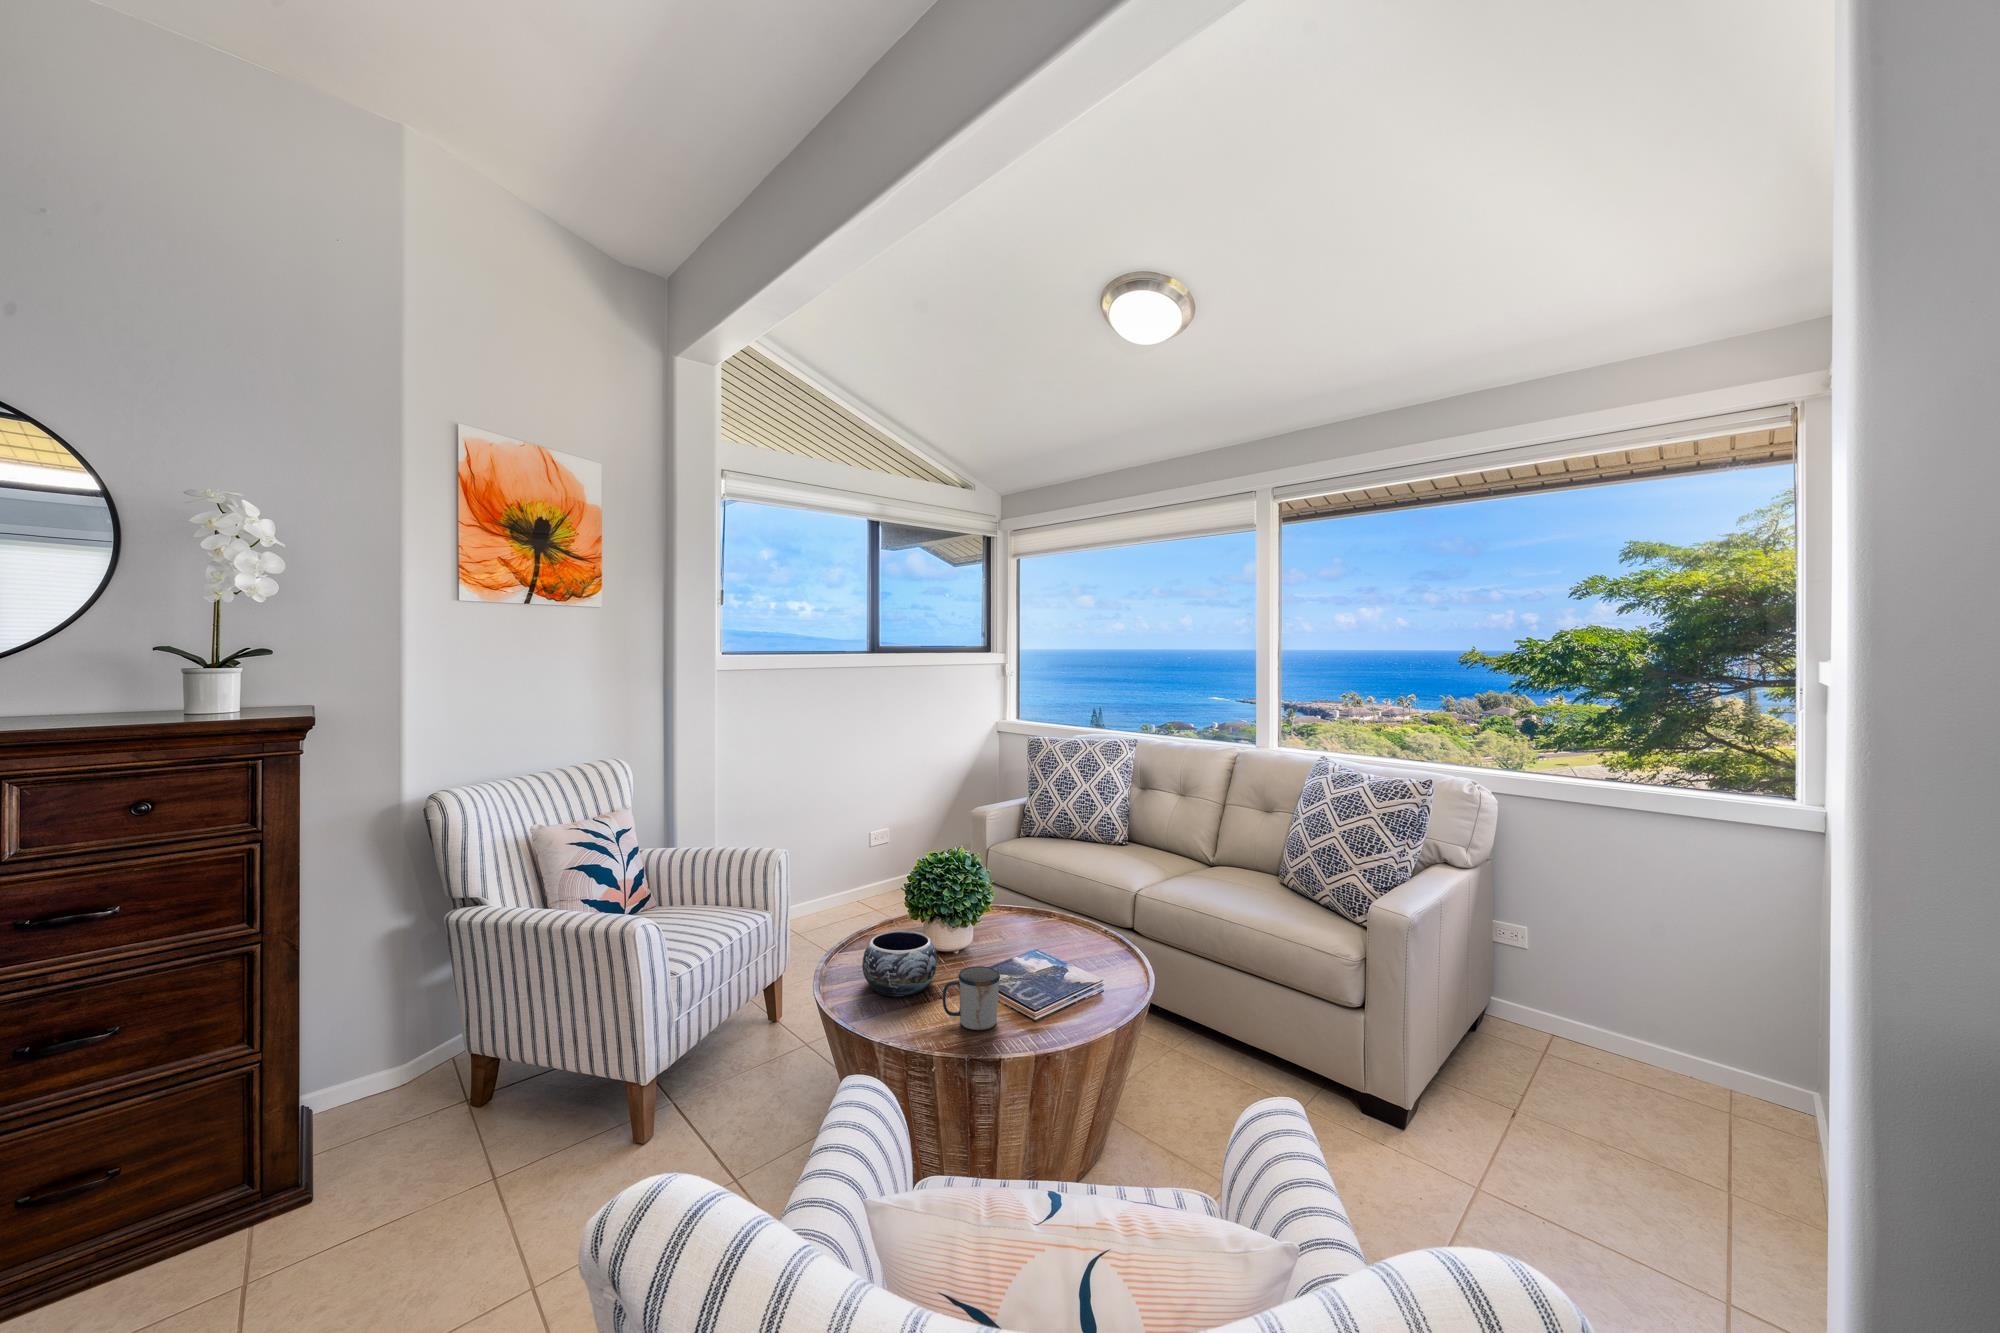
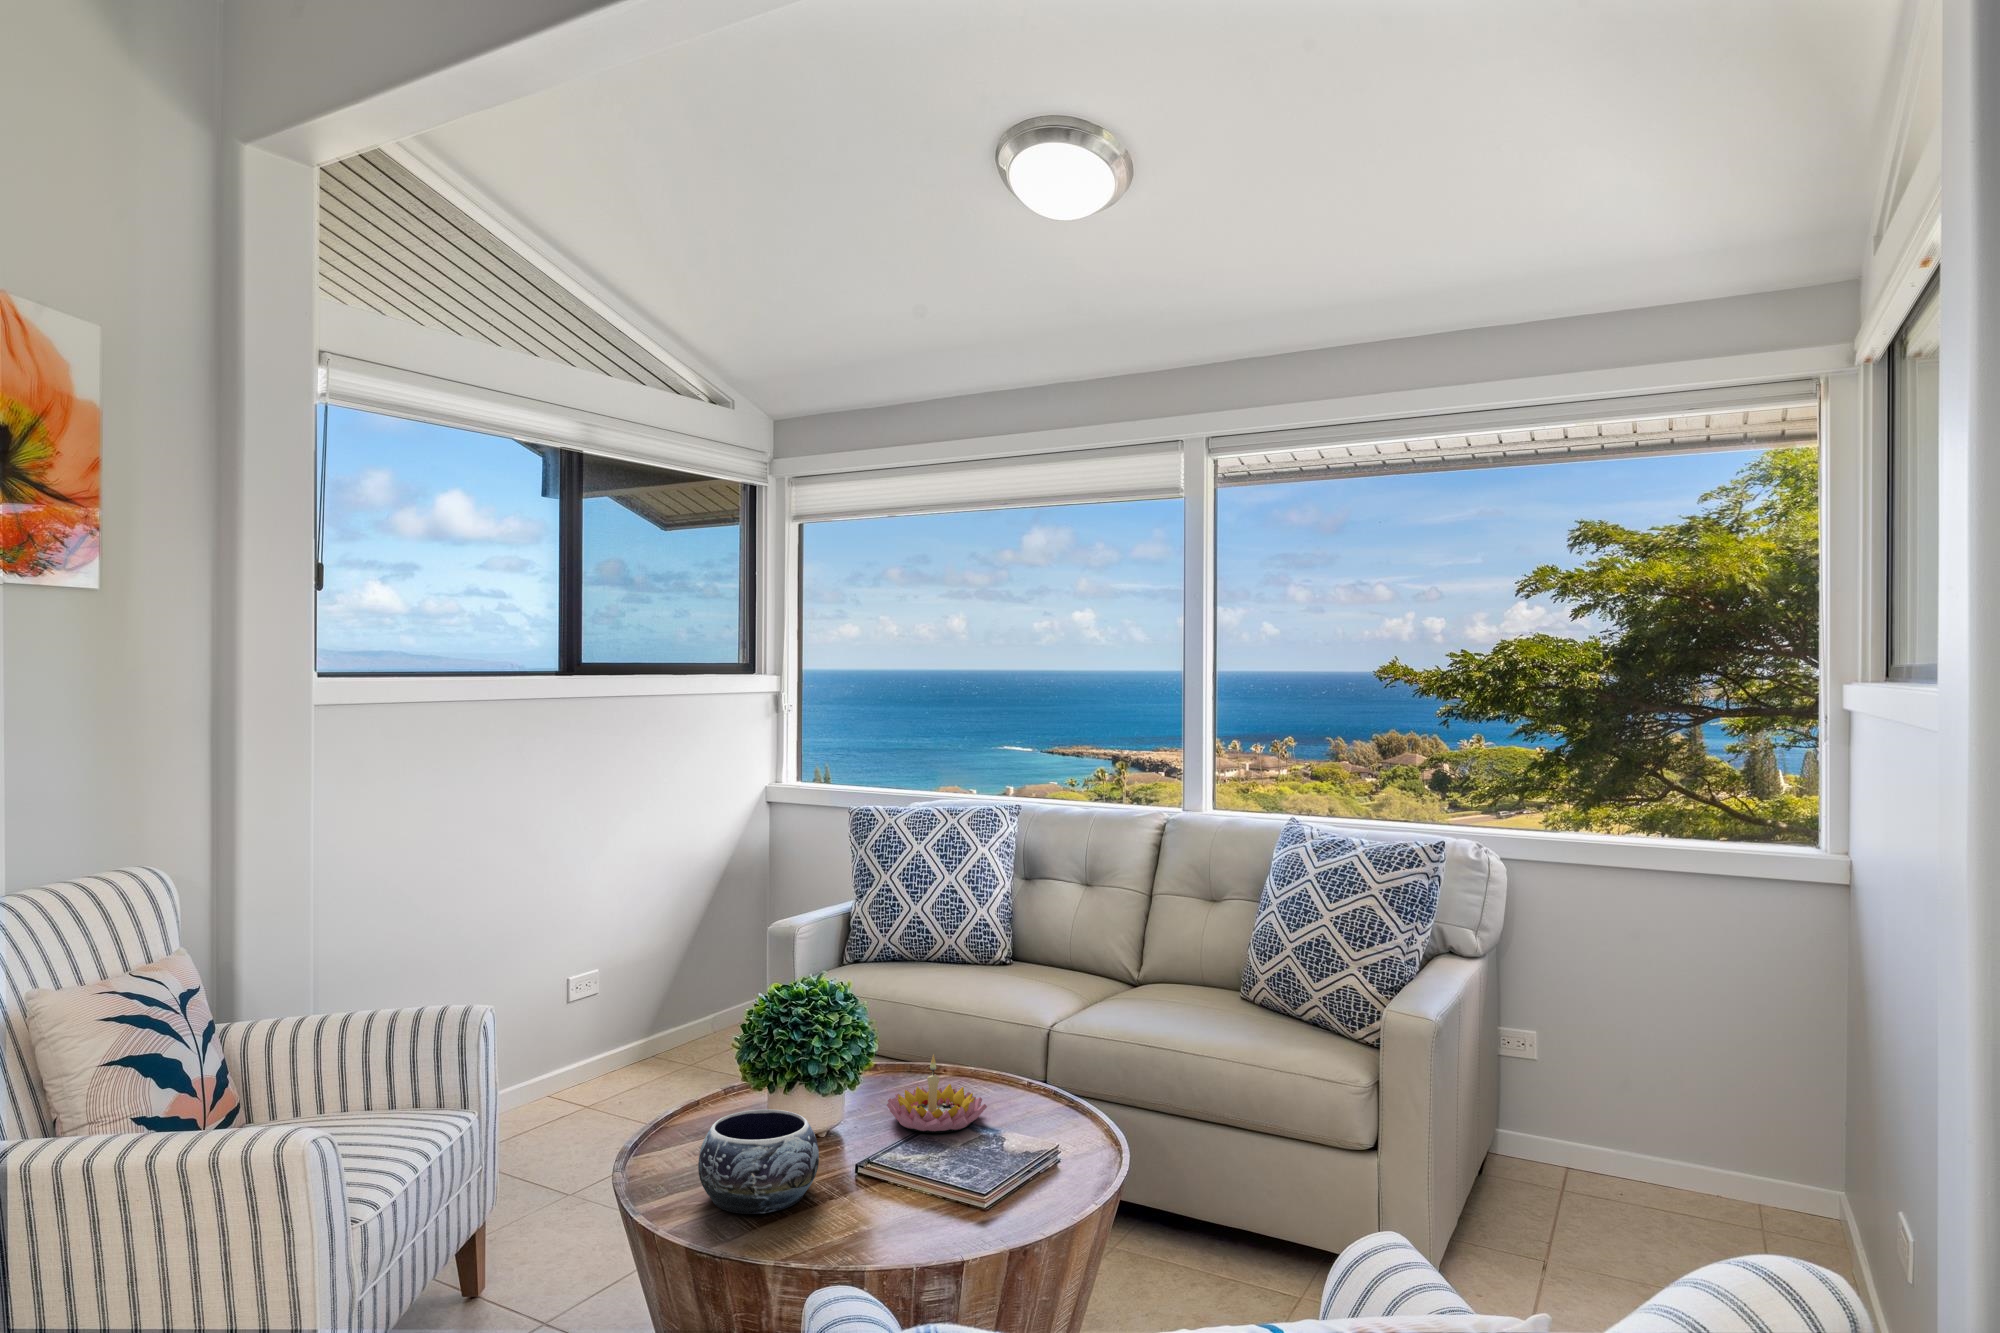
candle holder: none [998,905,1063,957] -> present [887,1055,987,1133]
mug: present [943,966,1000,1030] -> none [856,1147,942,1245]

